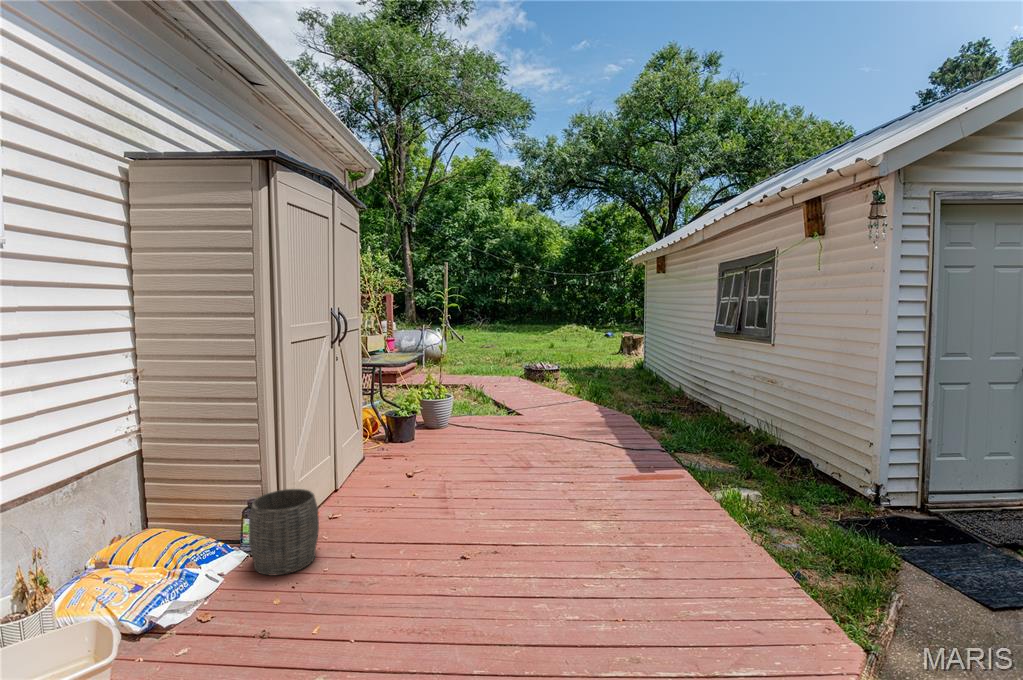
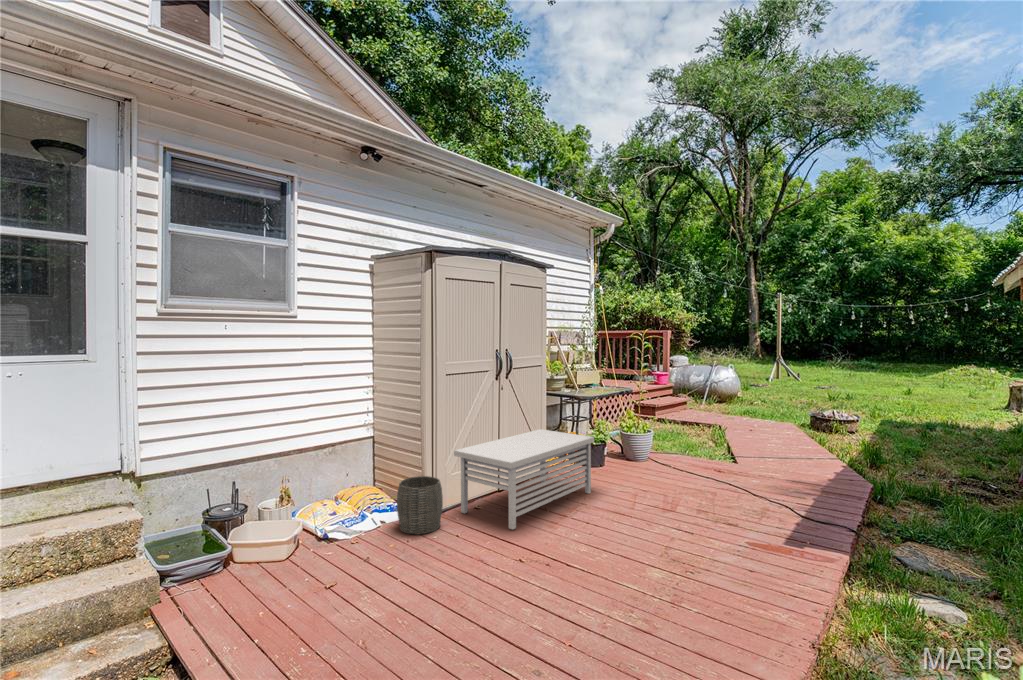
storage bench: none [308,407,432,527] -> present [454,429,594,529]

